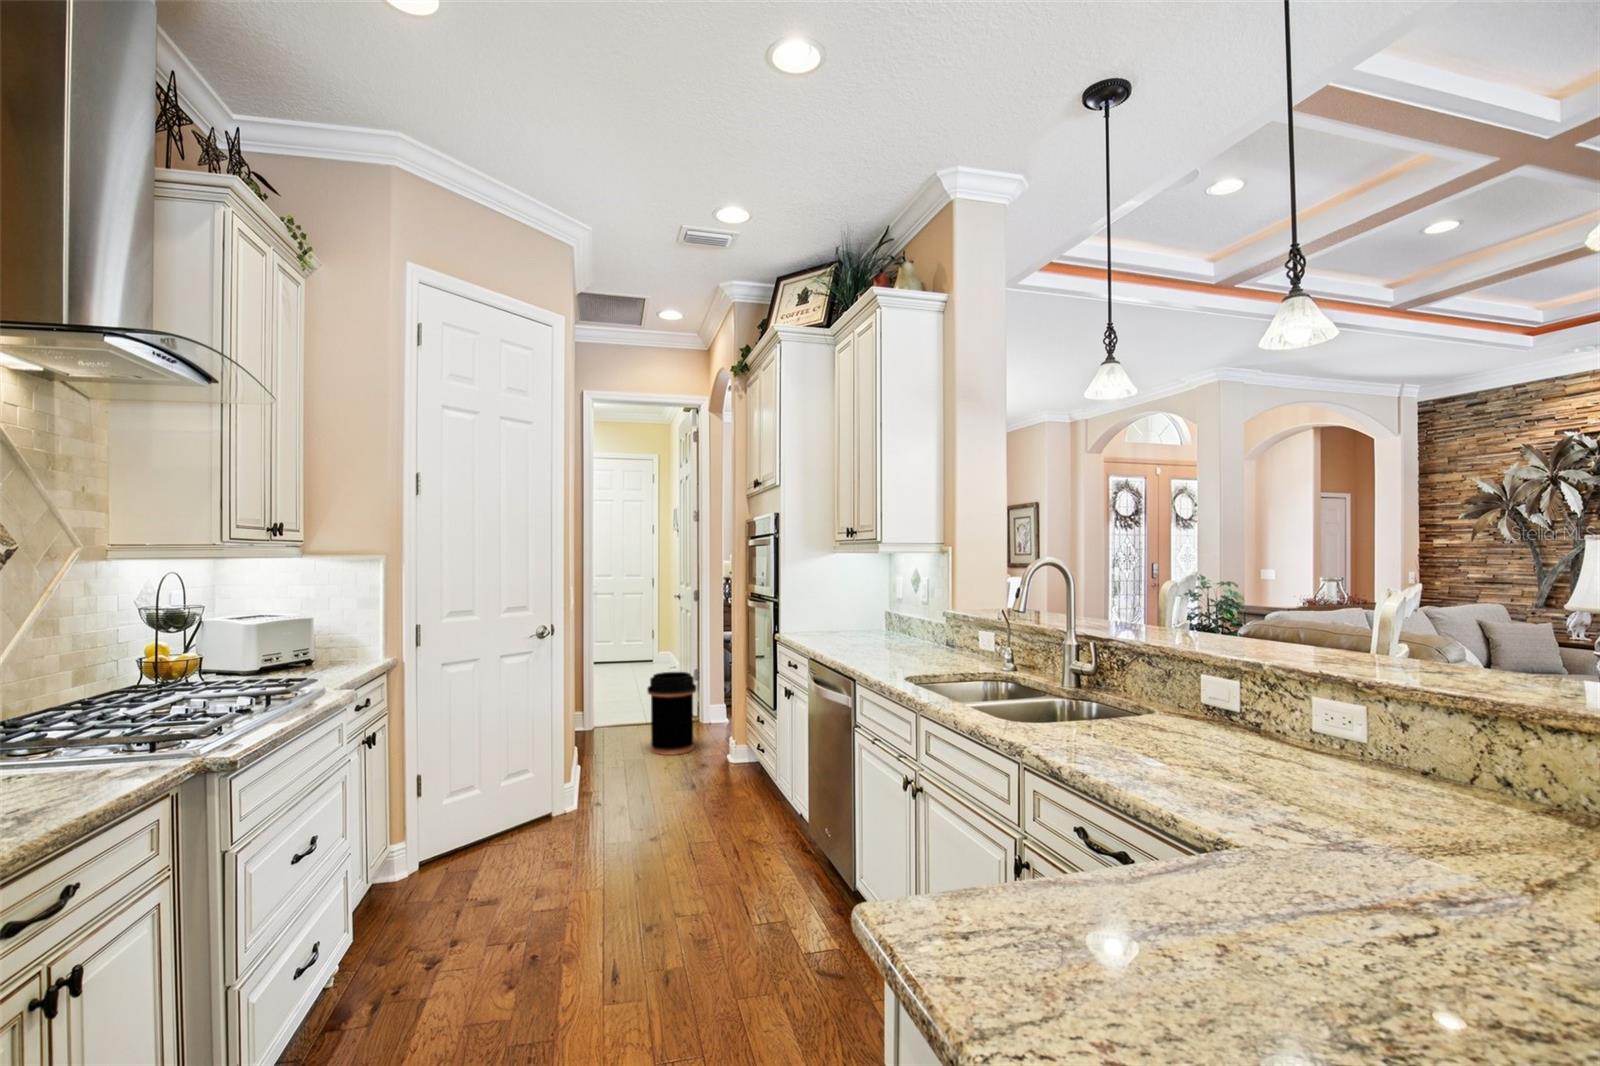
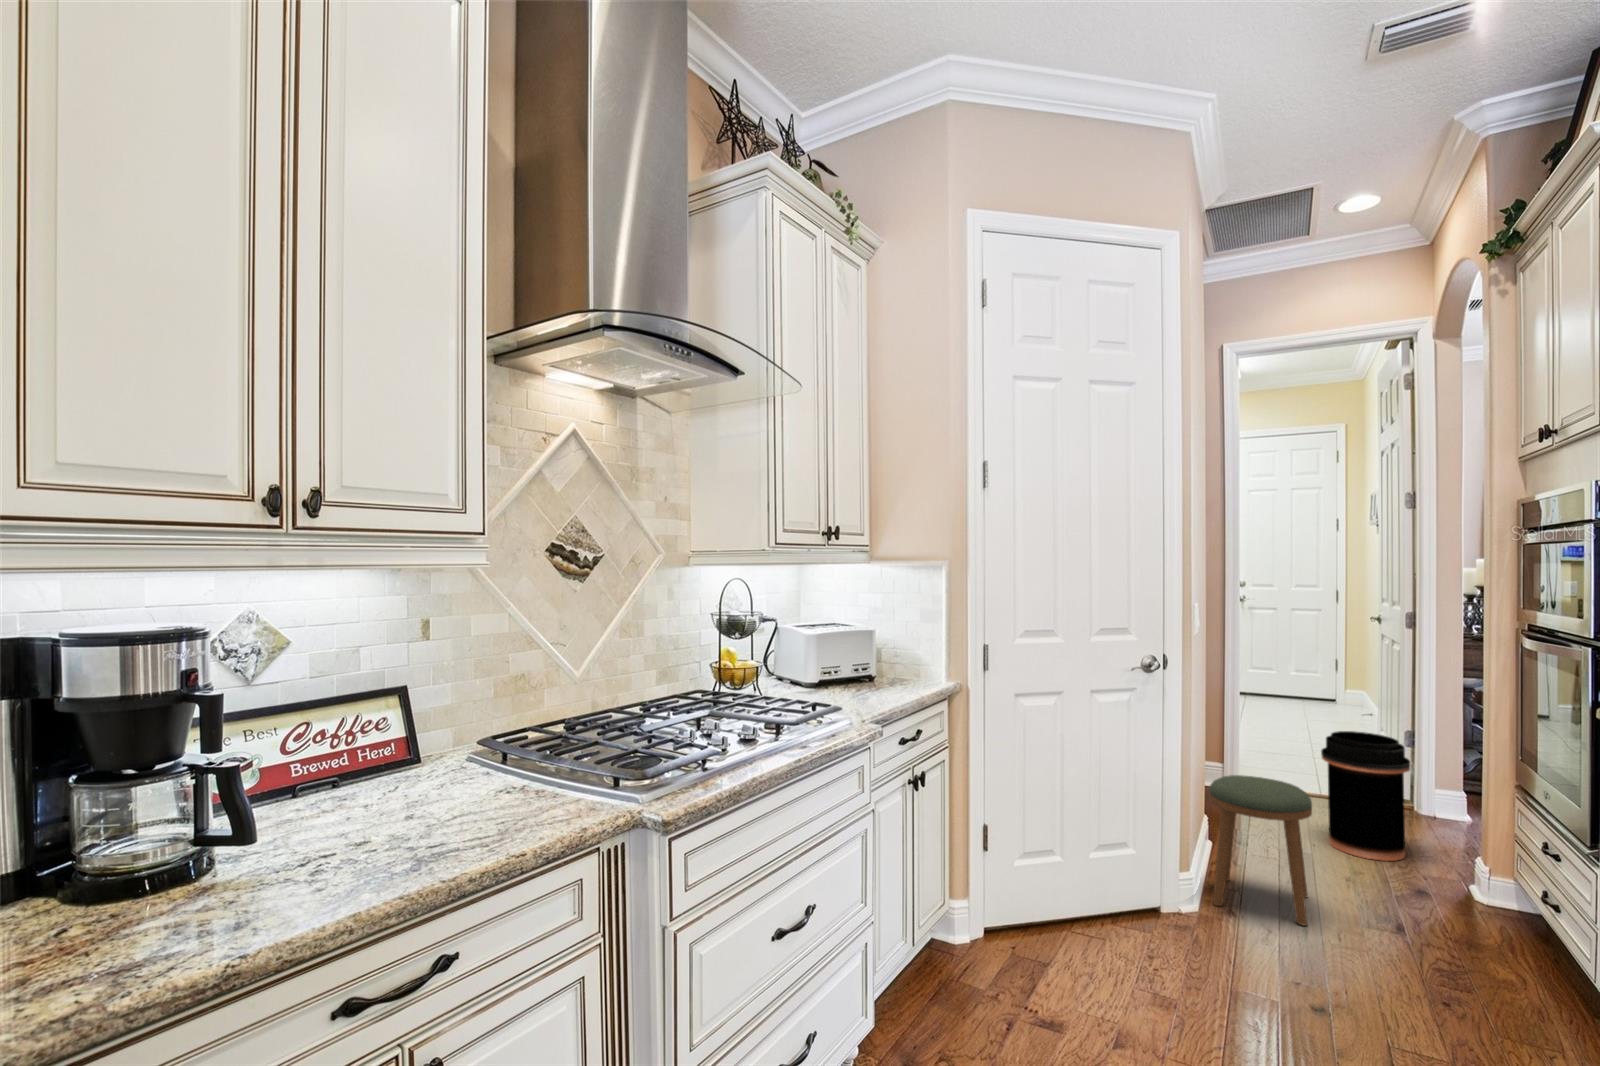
stool: none [582,708,645,804] -> present [1209,775,1312,925]

